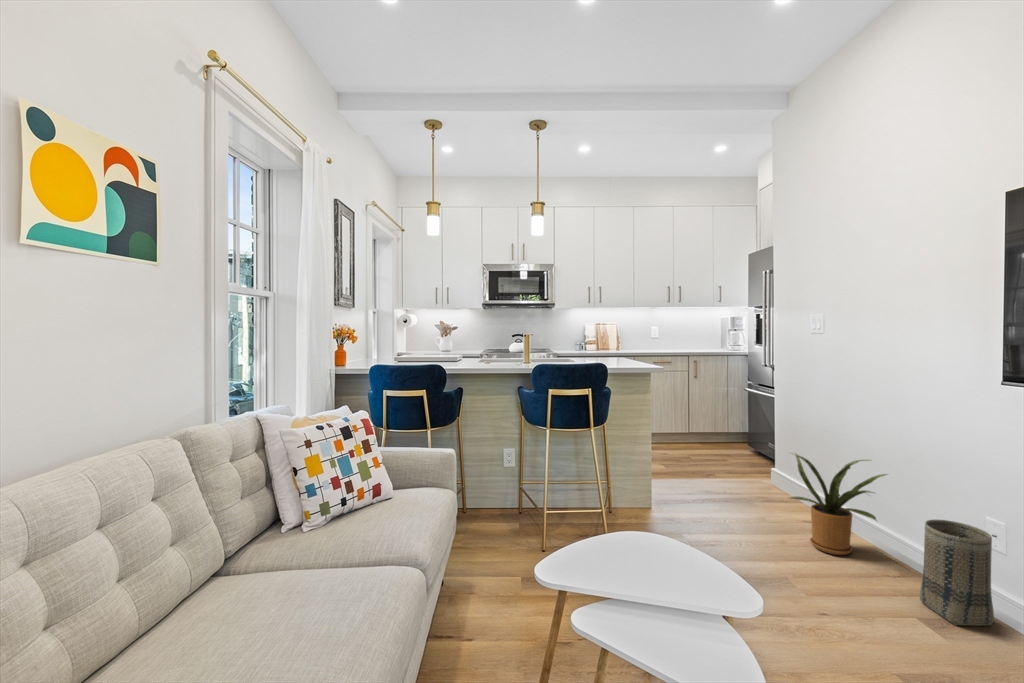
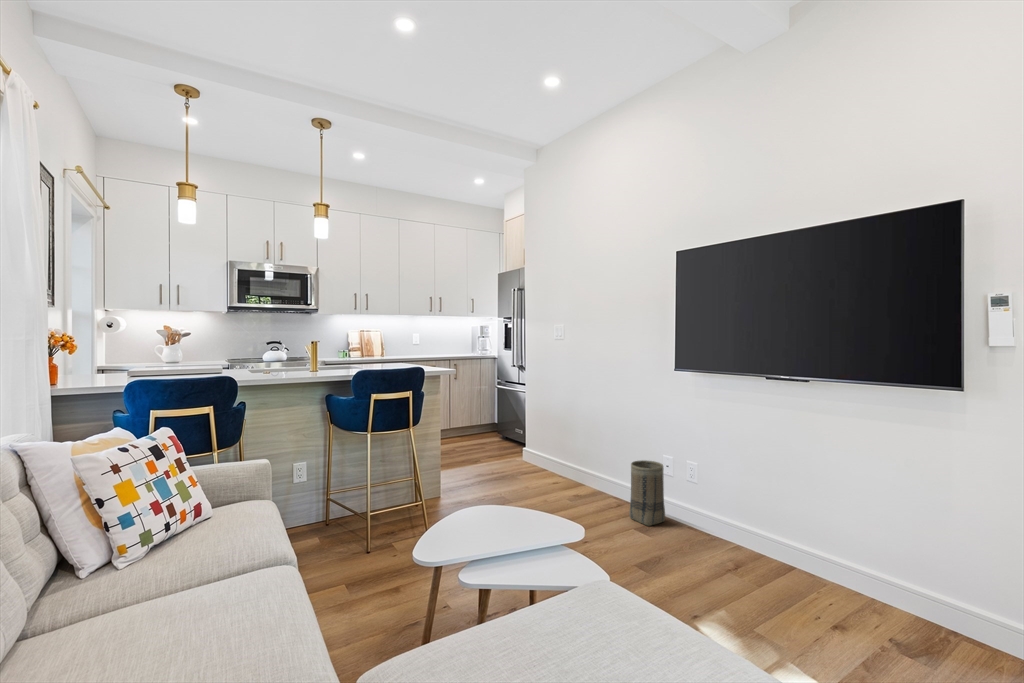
house plant: present [790,454,887,555] -> none [544,428,608,502]

